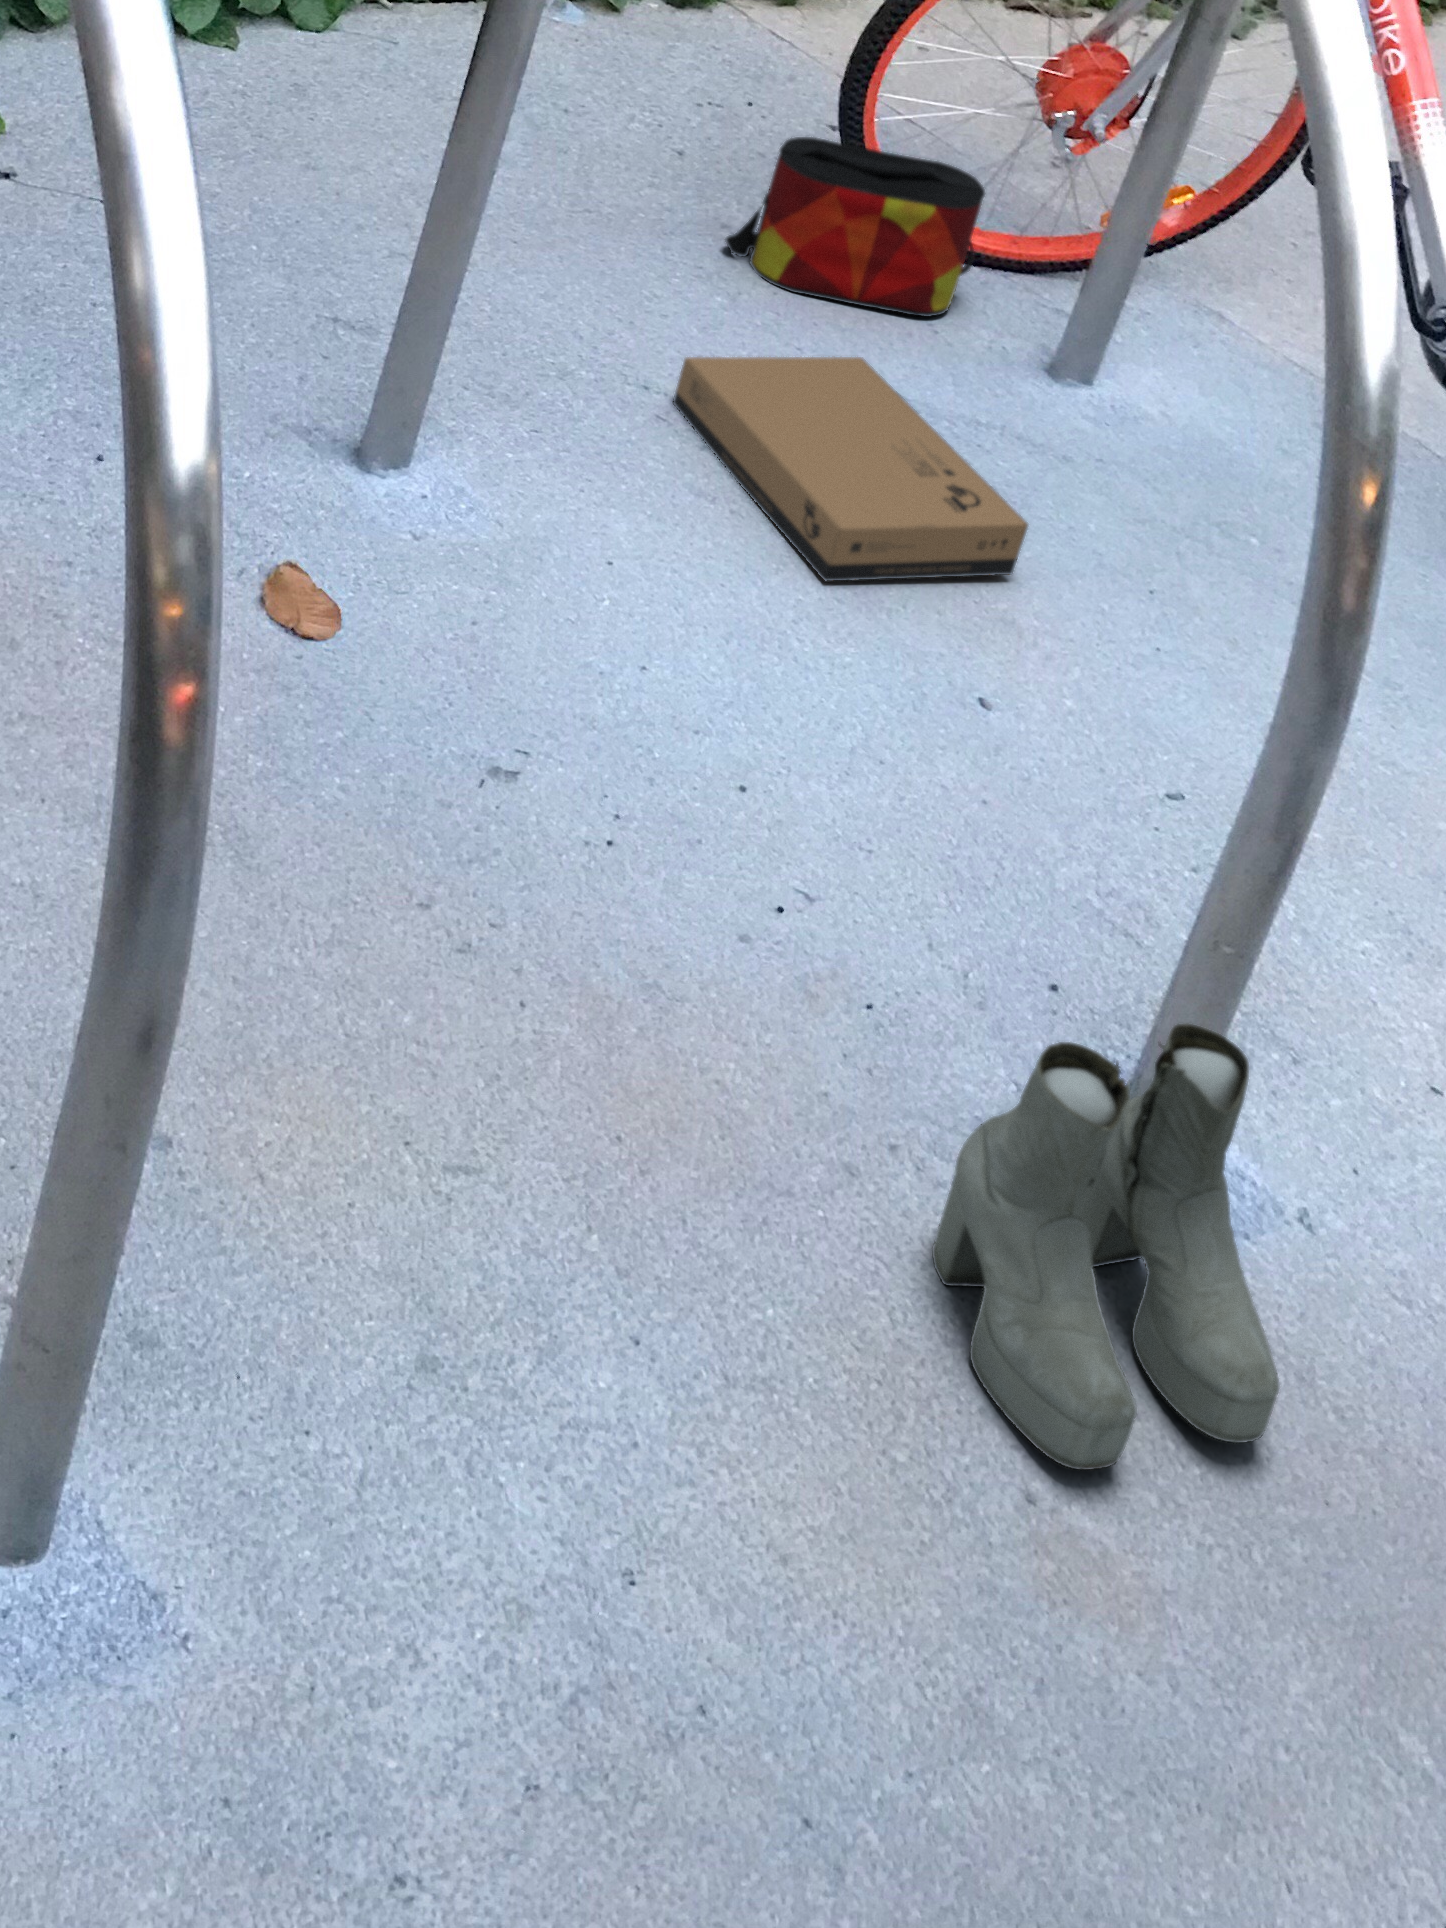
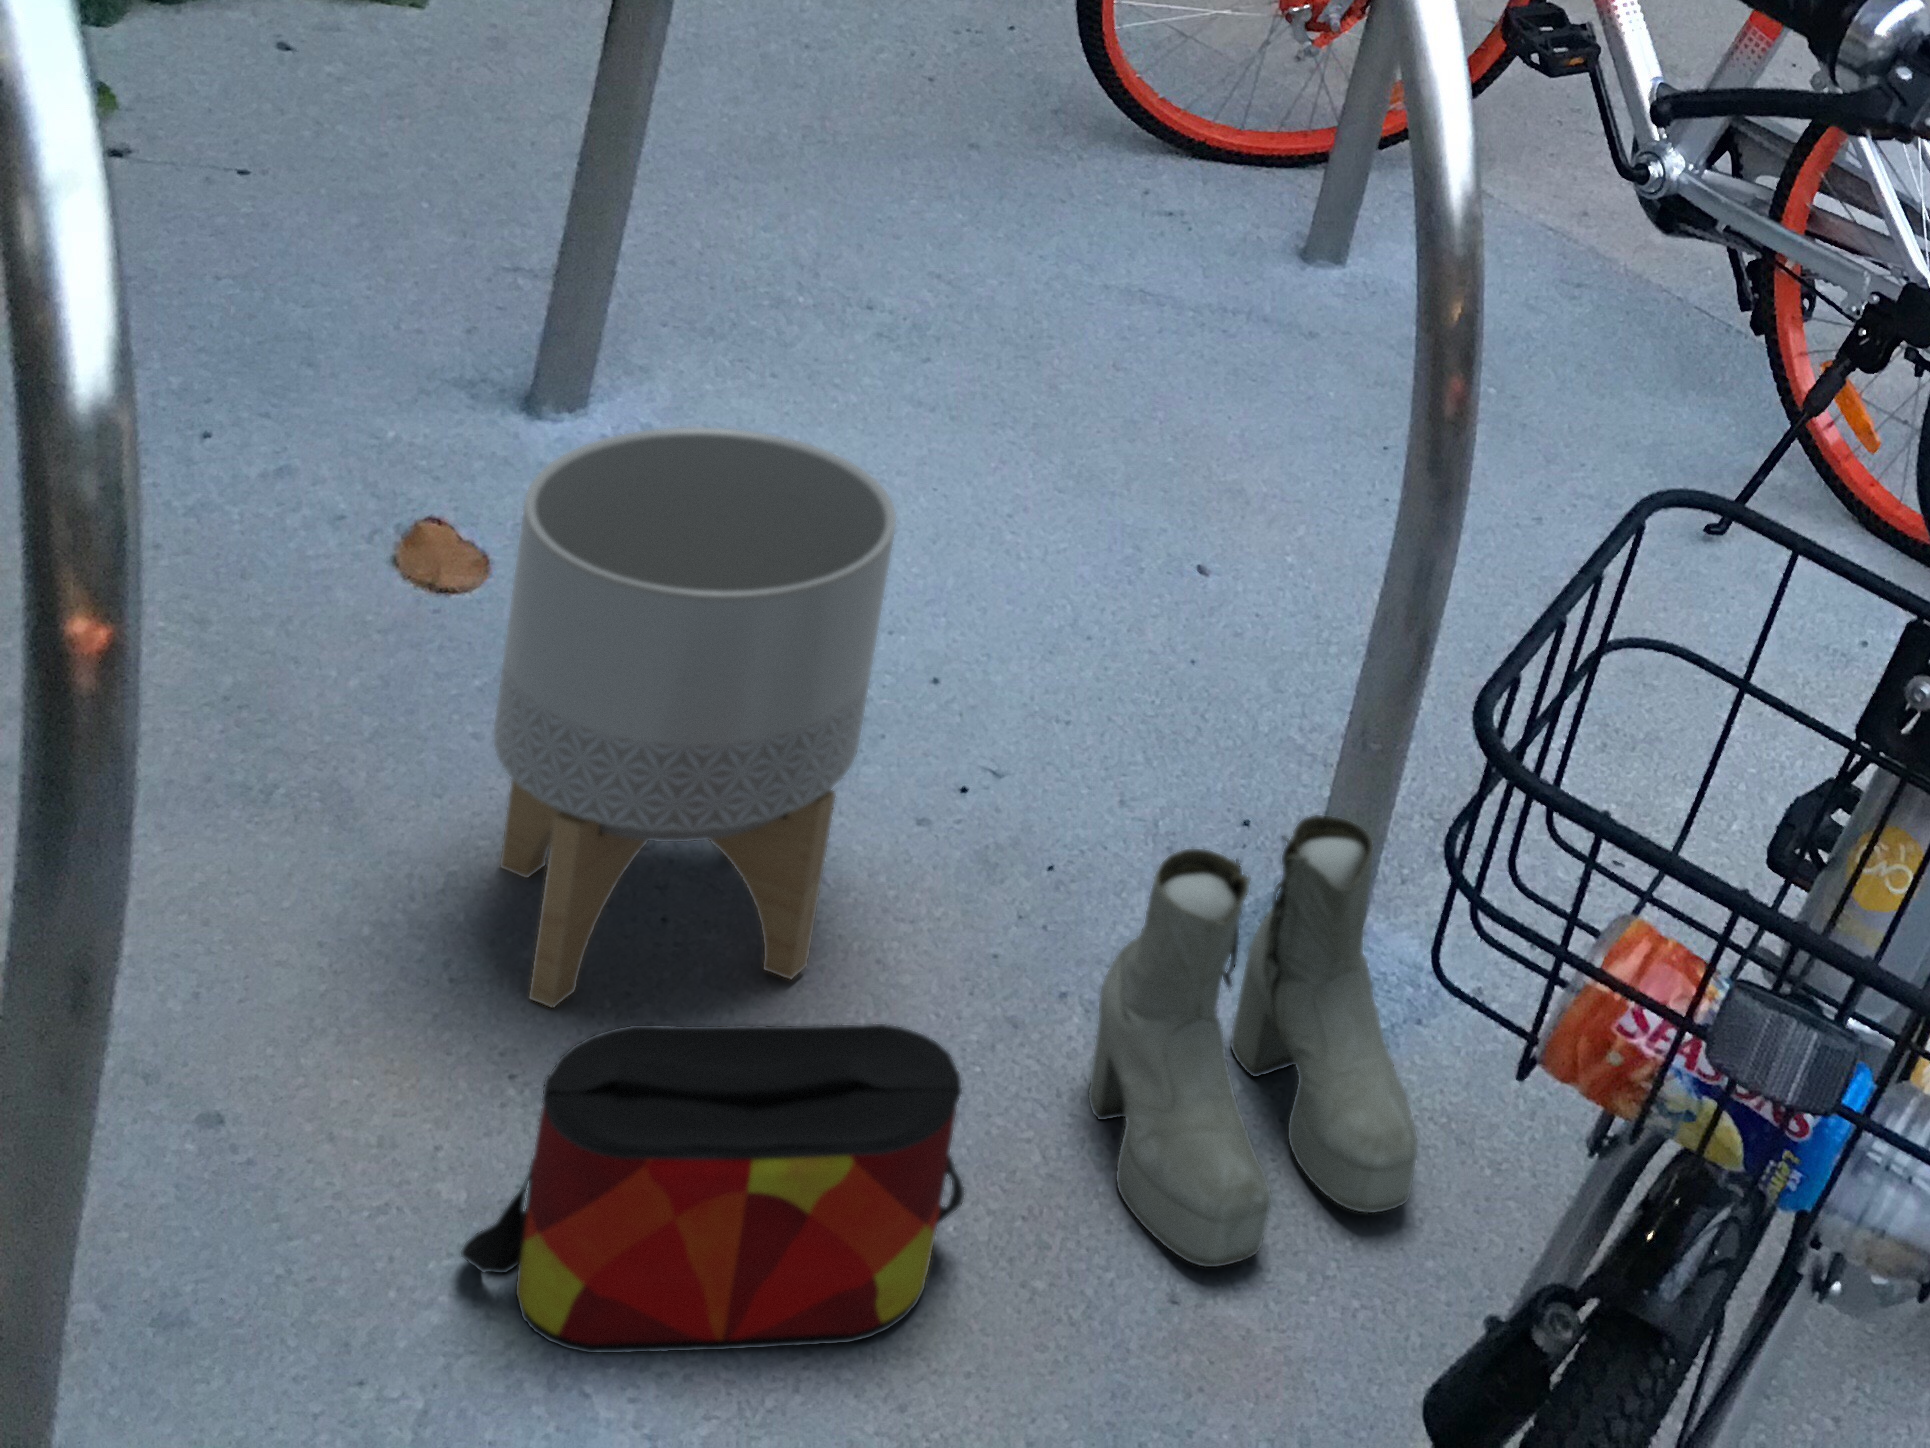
bag: present [725,137,985,317] -> present [461,1024,964,1353]
cardboard box: present [673,357,1028,581] -> none [894,254,1252,472]
planter: none [383,538,789,1087] -> present [494,427,896,1007]

